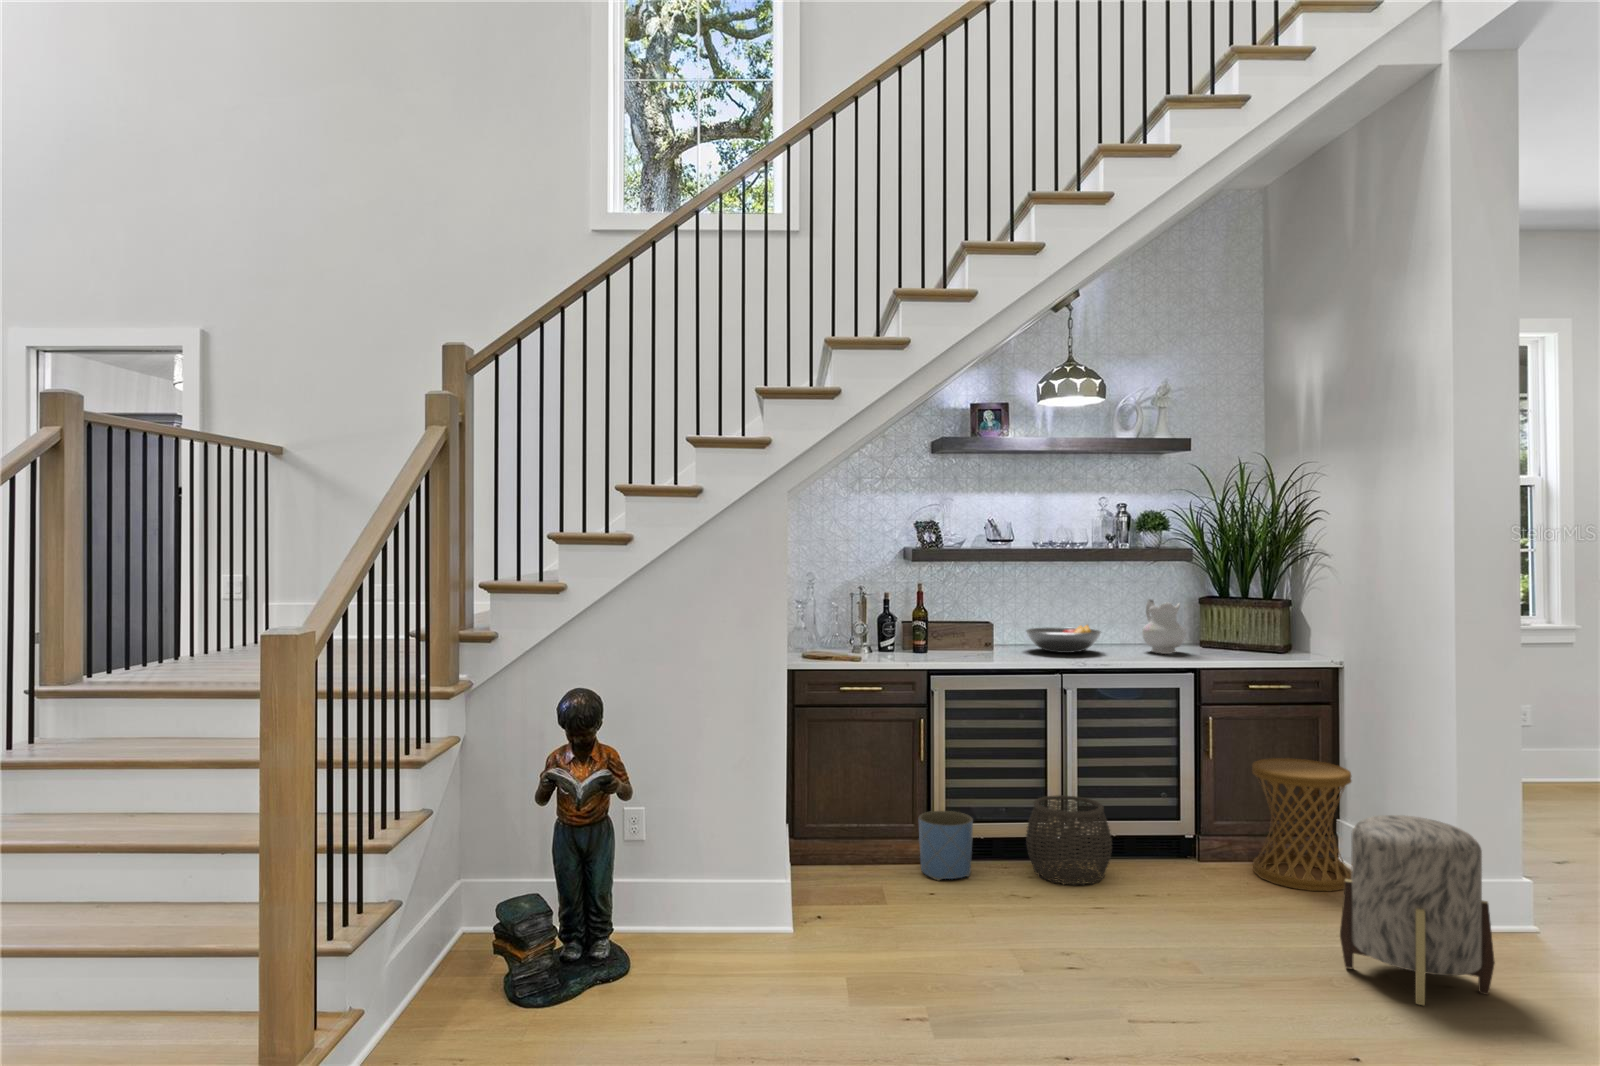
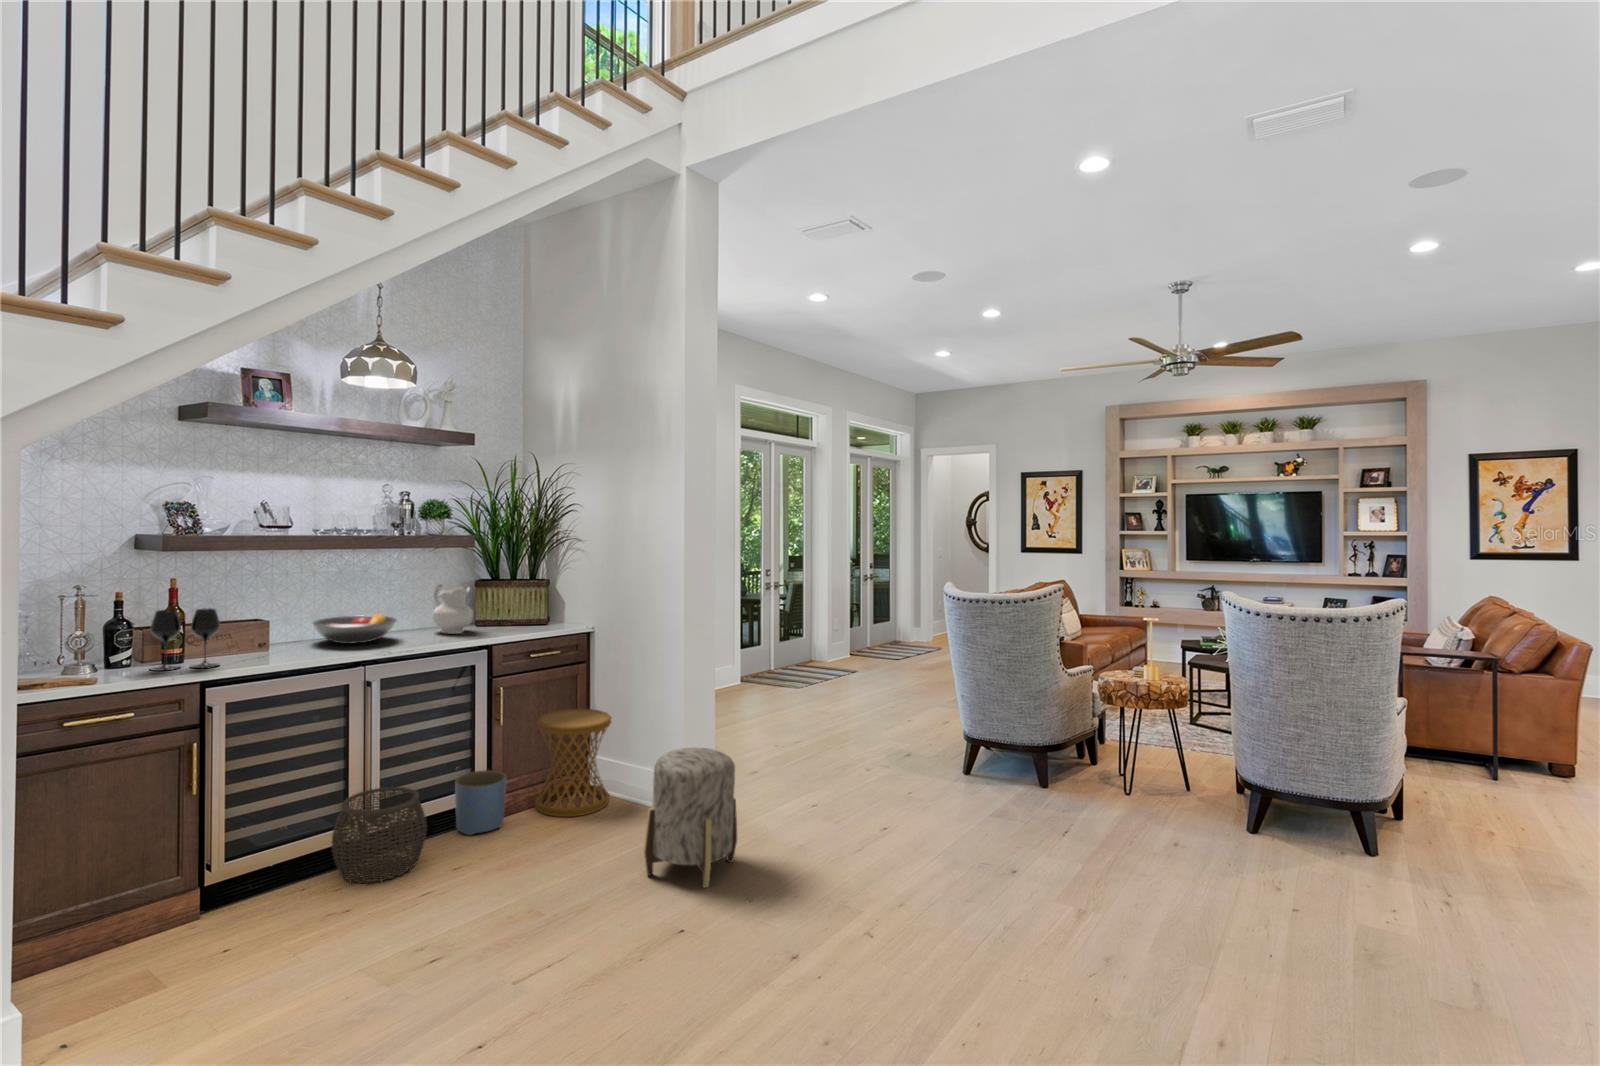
wine glass: none [900,607,946,657] -> present [150,608,220,671]
planter: present [919,811,973,881] -> present [455,770,507,835]

